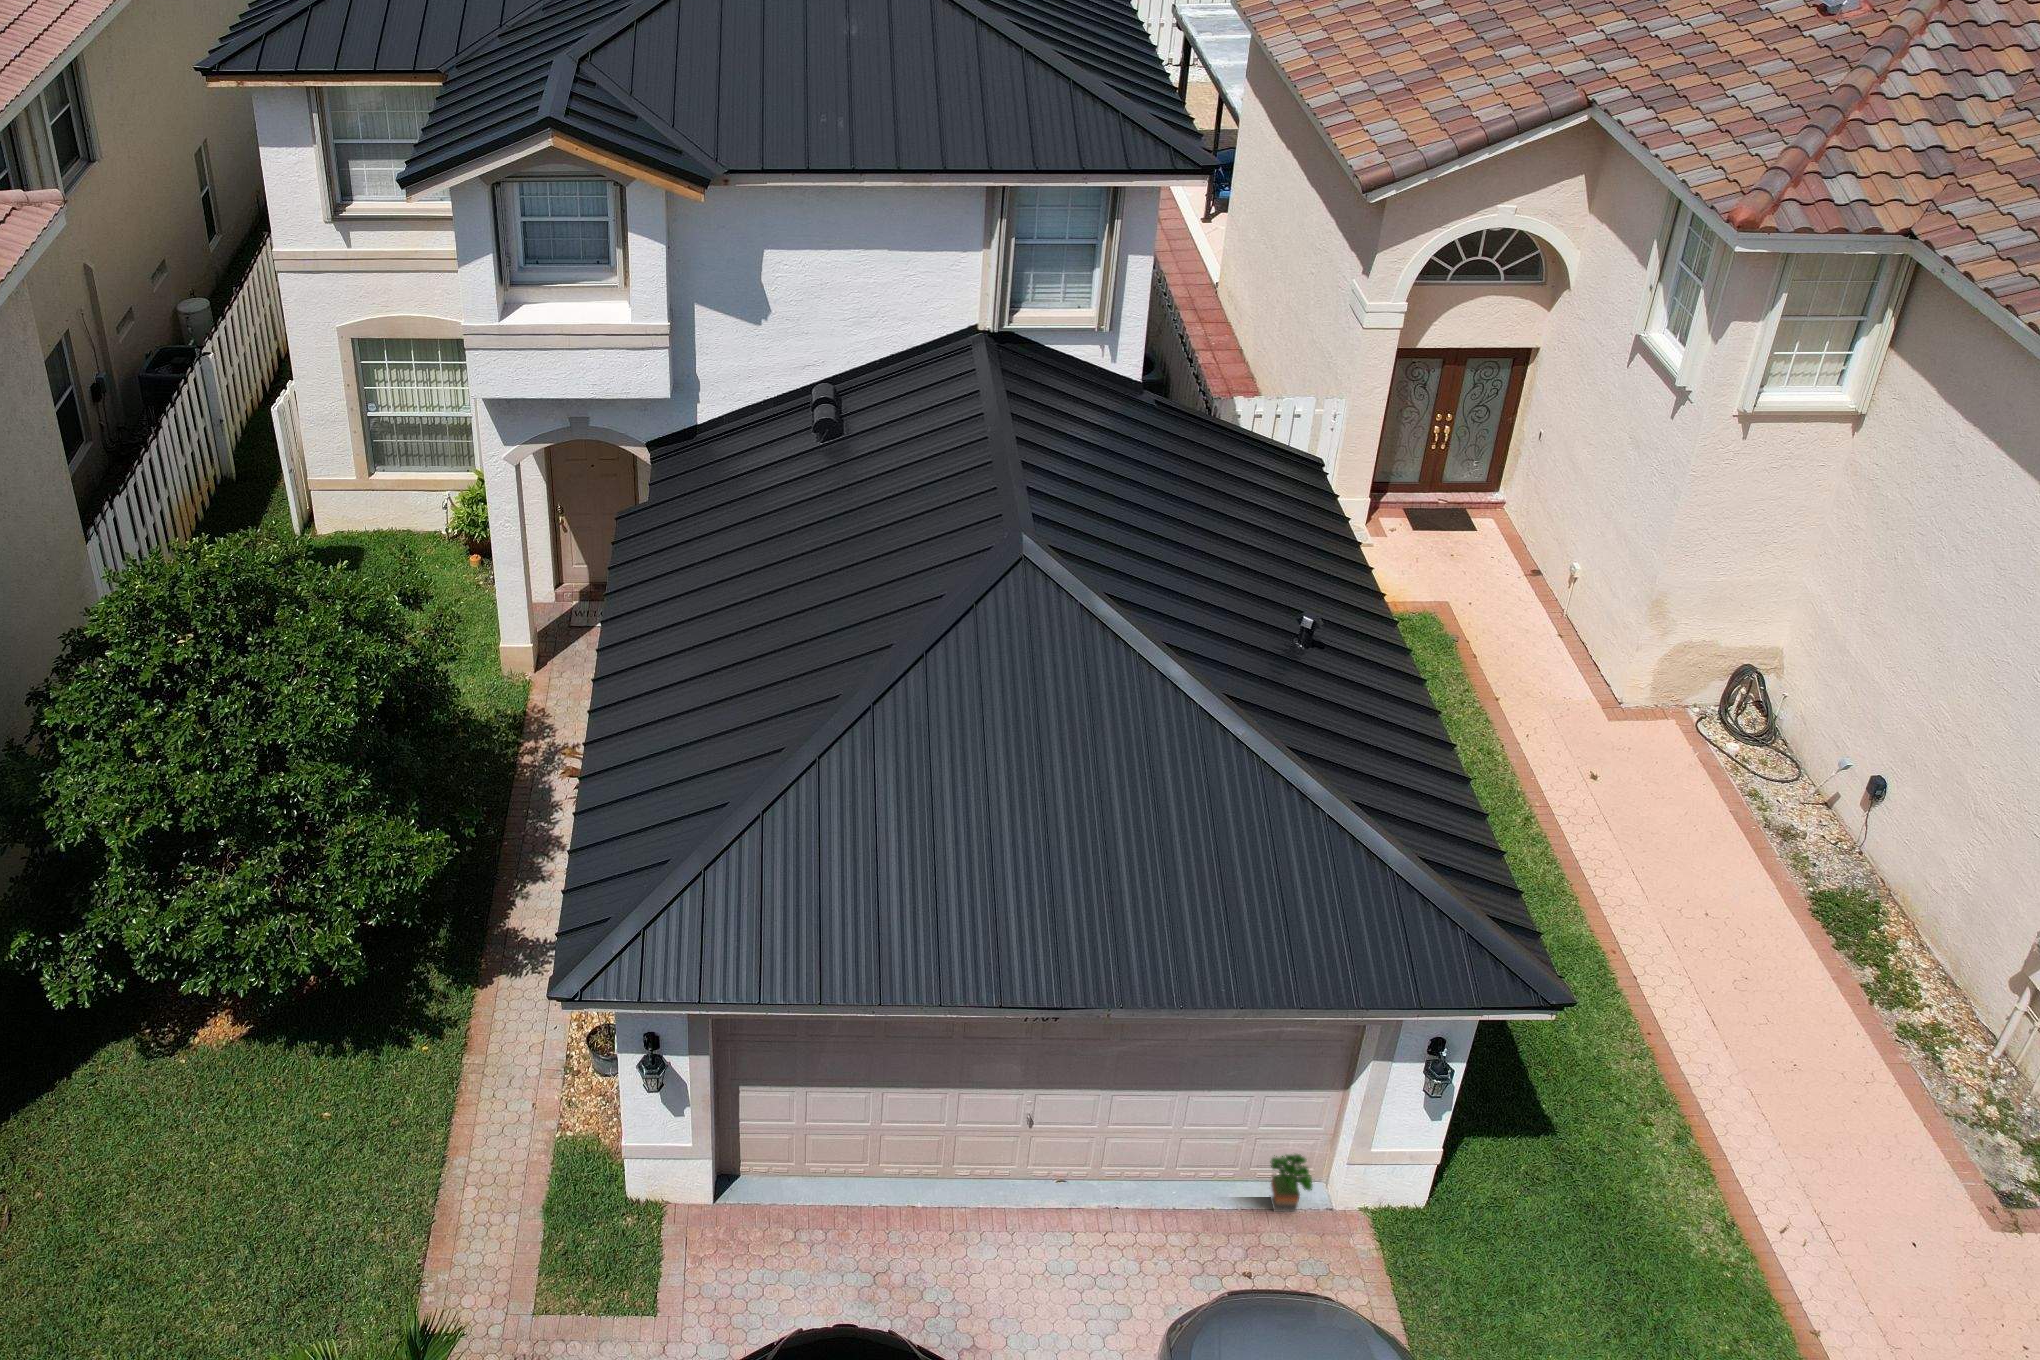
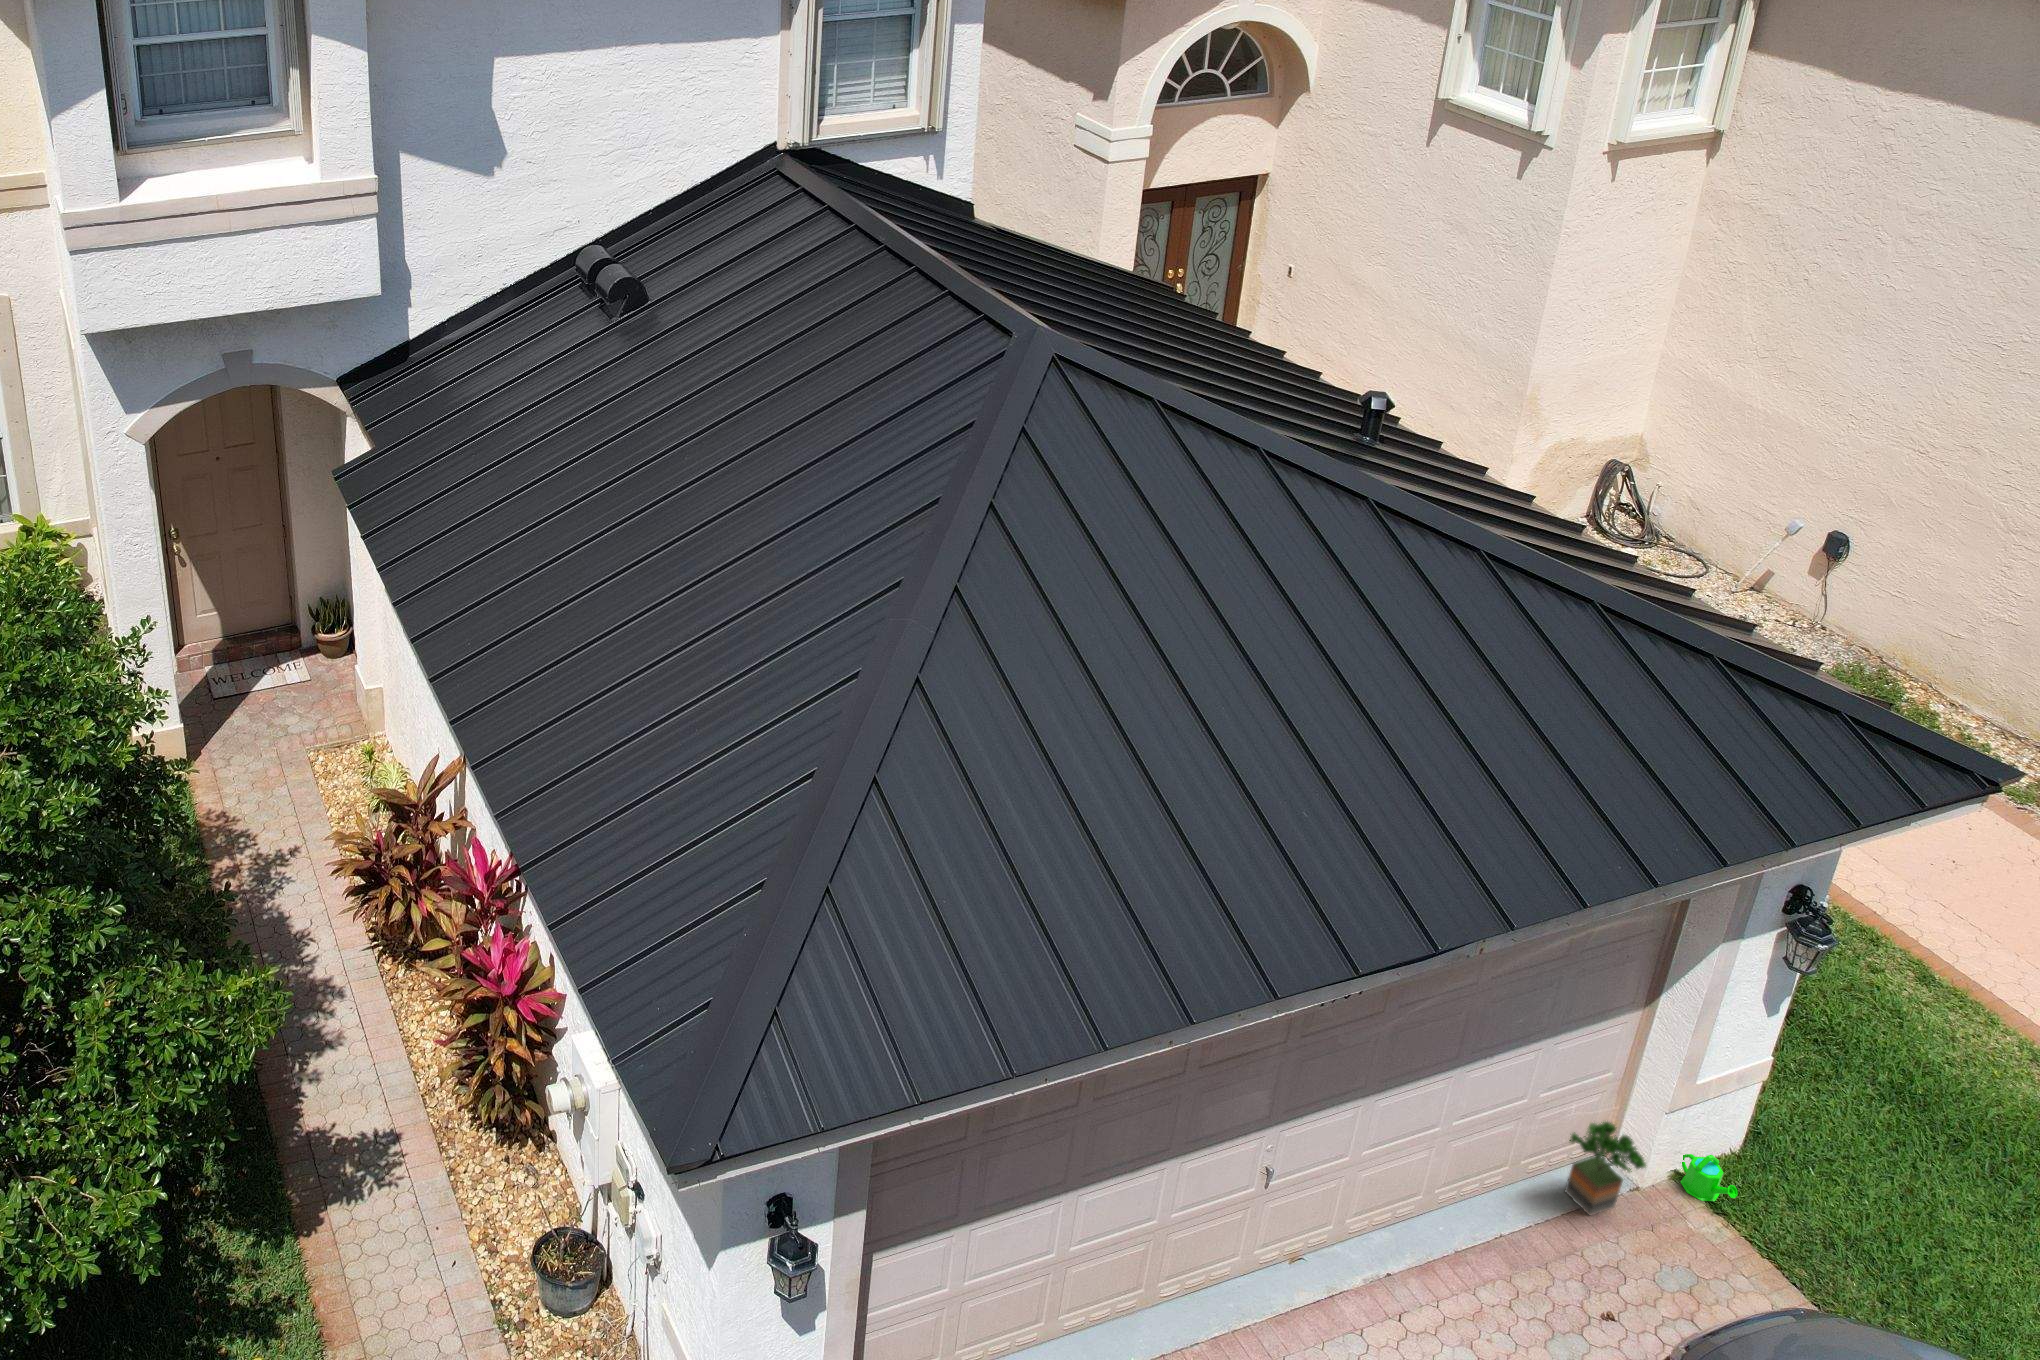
watering can: none [1356,1194,1382,1231] -> present [1681,1154,1738,1201]

